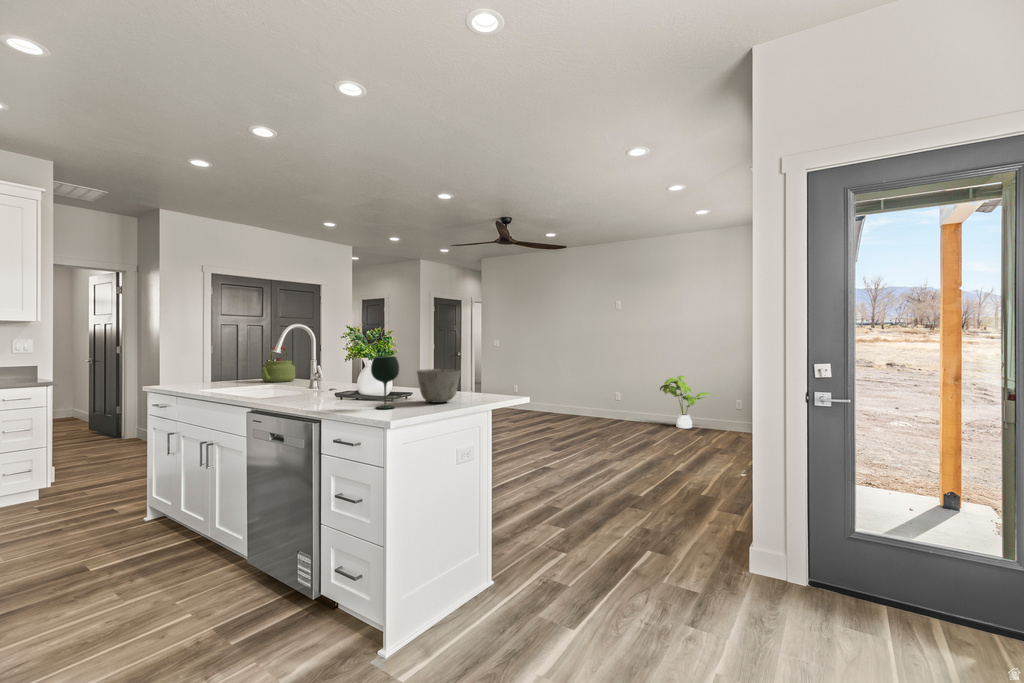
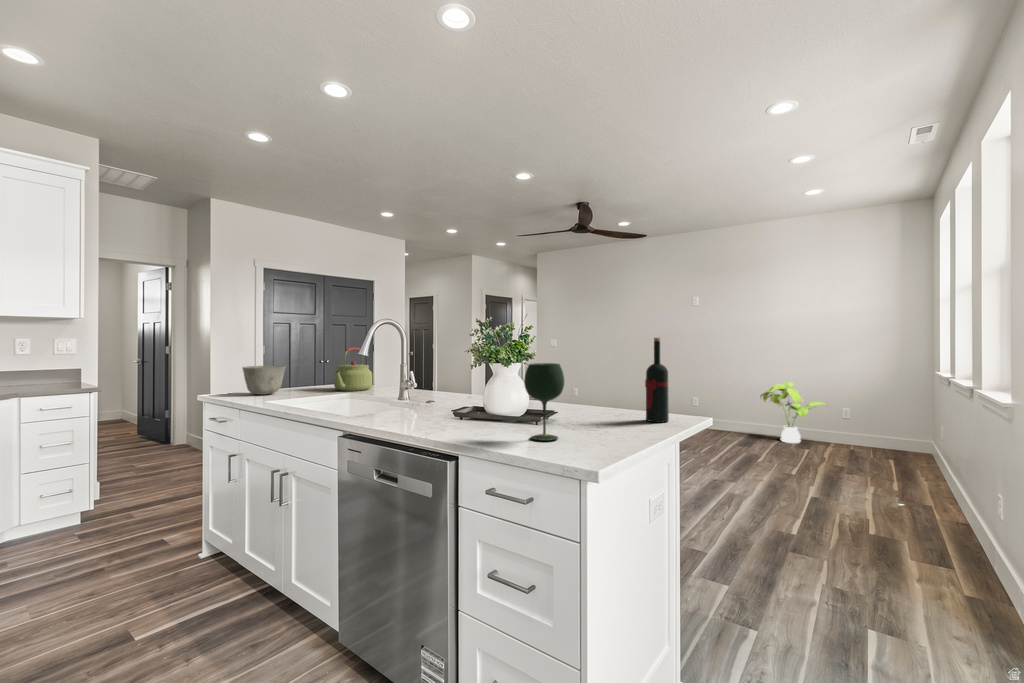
wine bottle: none [475,339,492,399] -> present [645,338,669,422]
ceramic bowl: present [417,369,461,403] -> present [242,366,285,395]

